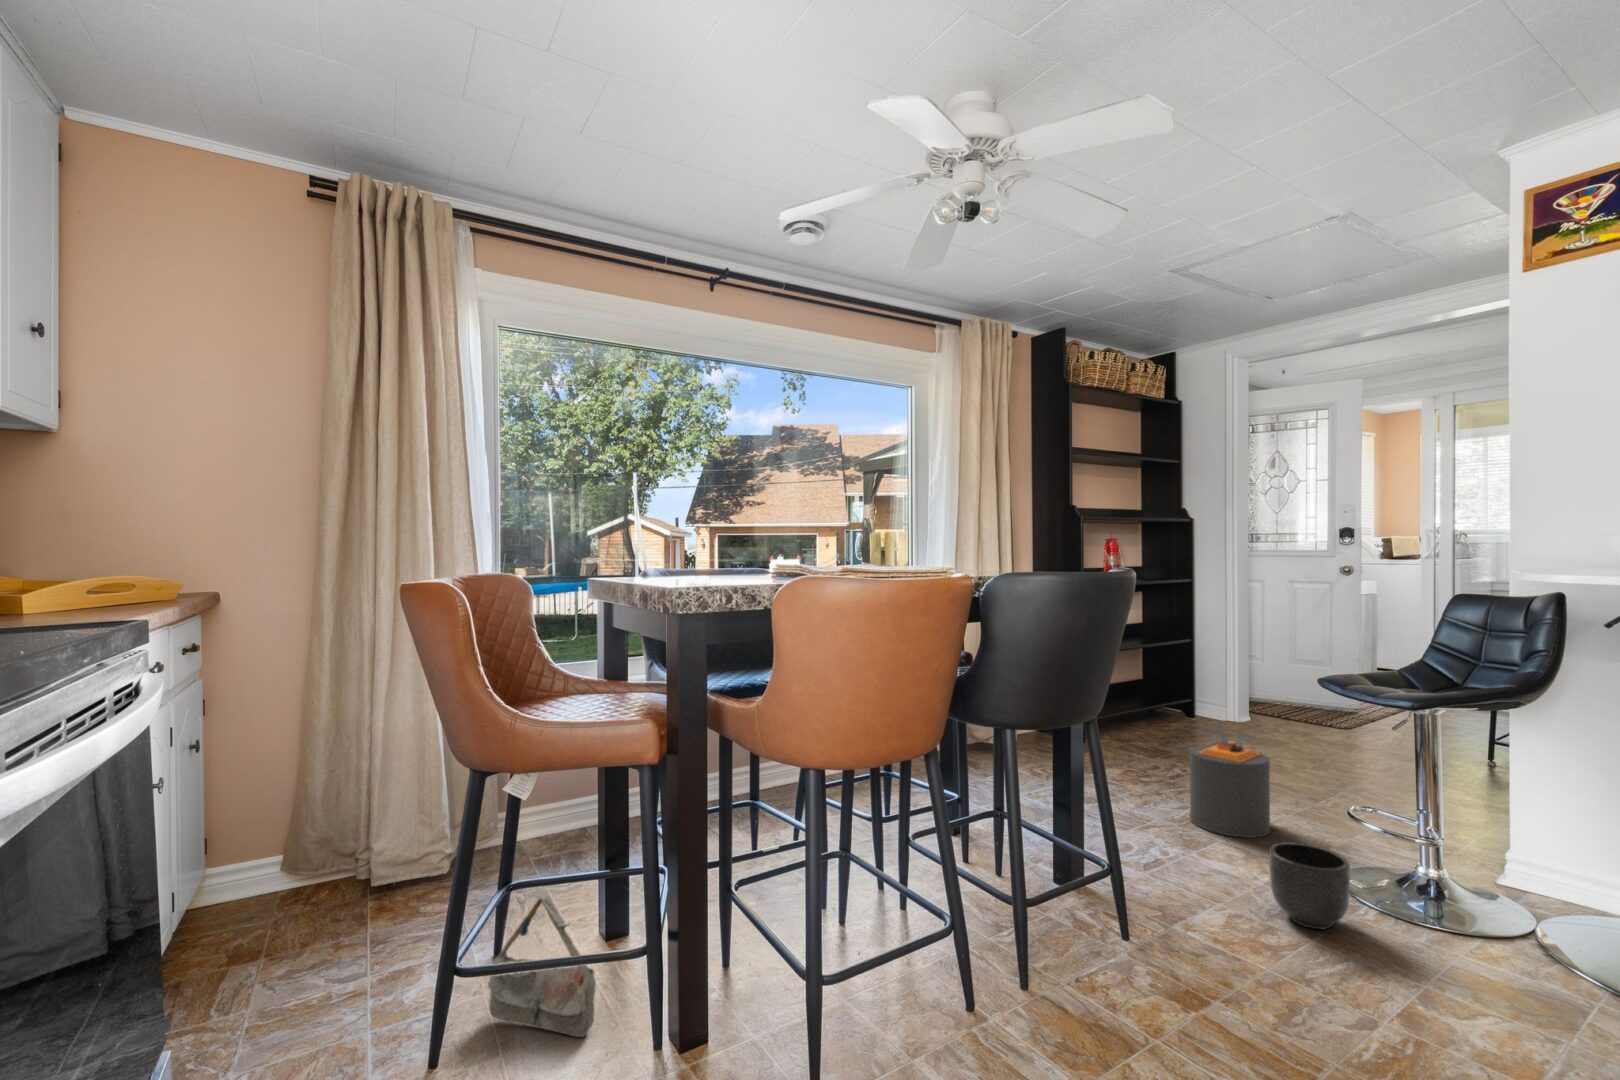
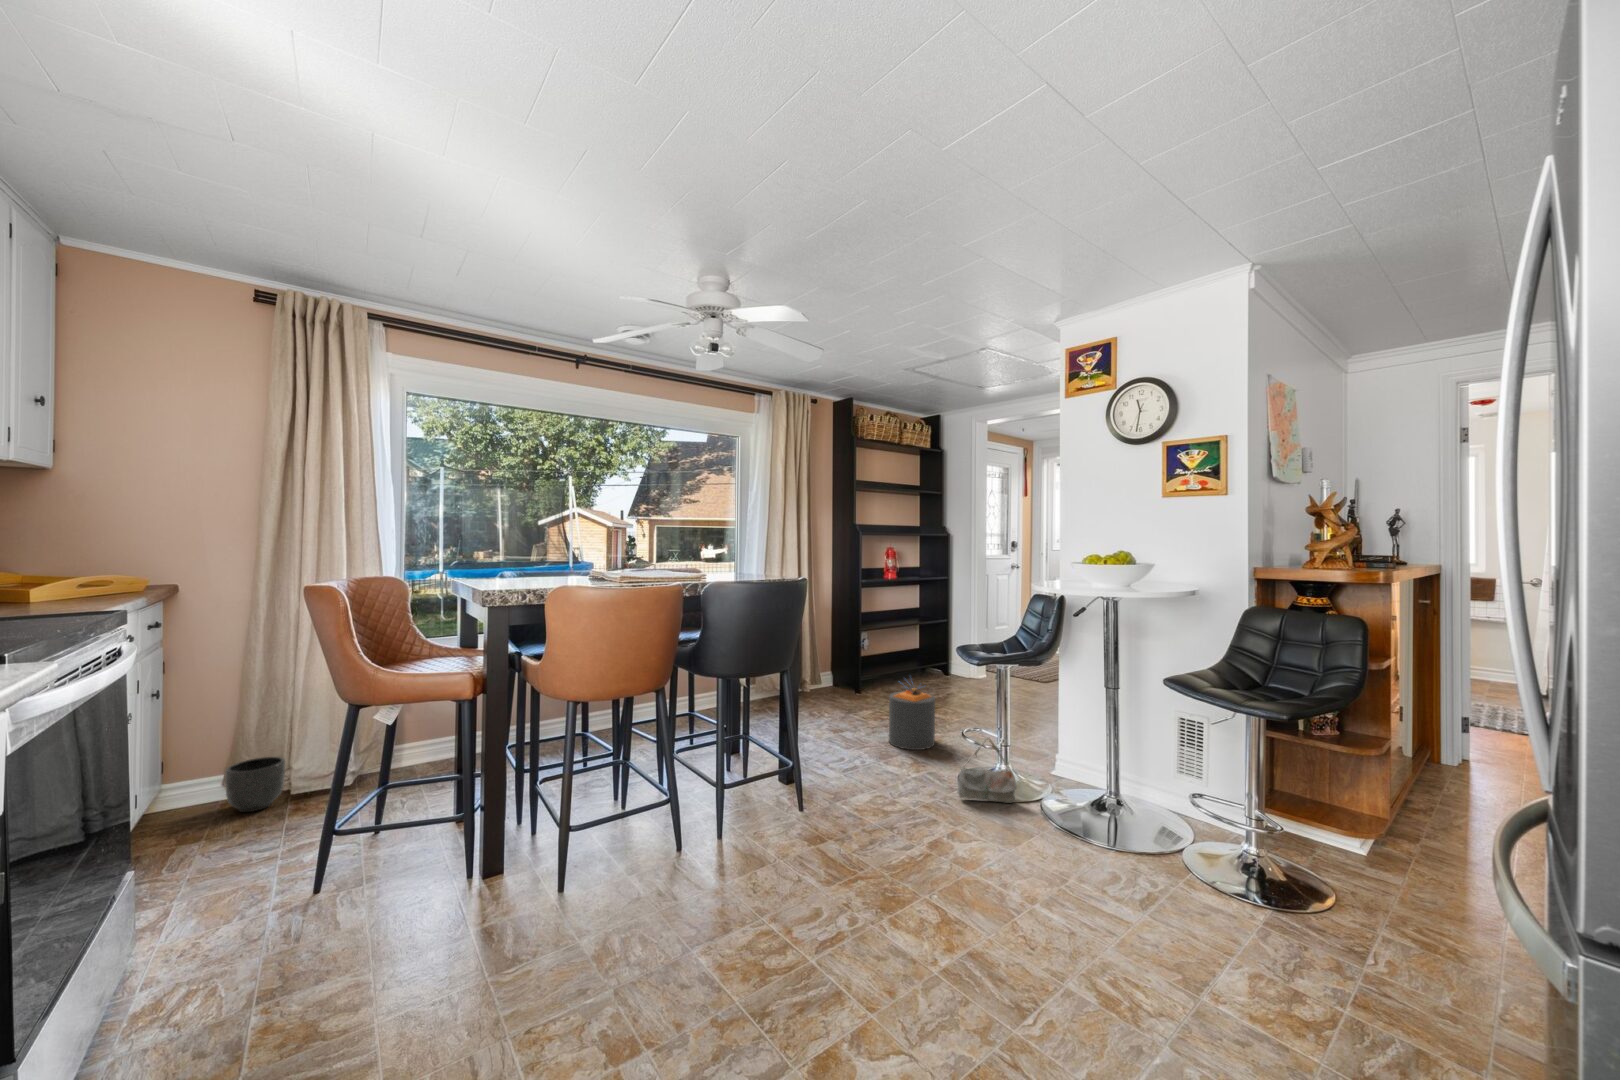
planter: present [1269,842,1350,929] -> present [225,757,285,812]
bag: present [488,895,596,1037] -> present [957,737,1017,803]

